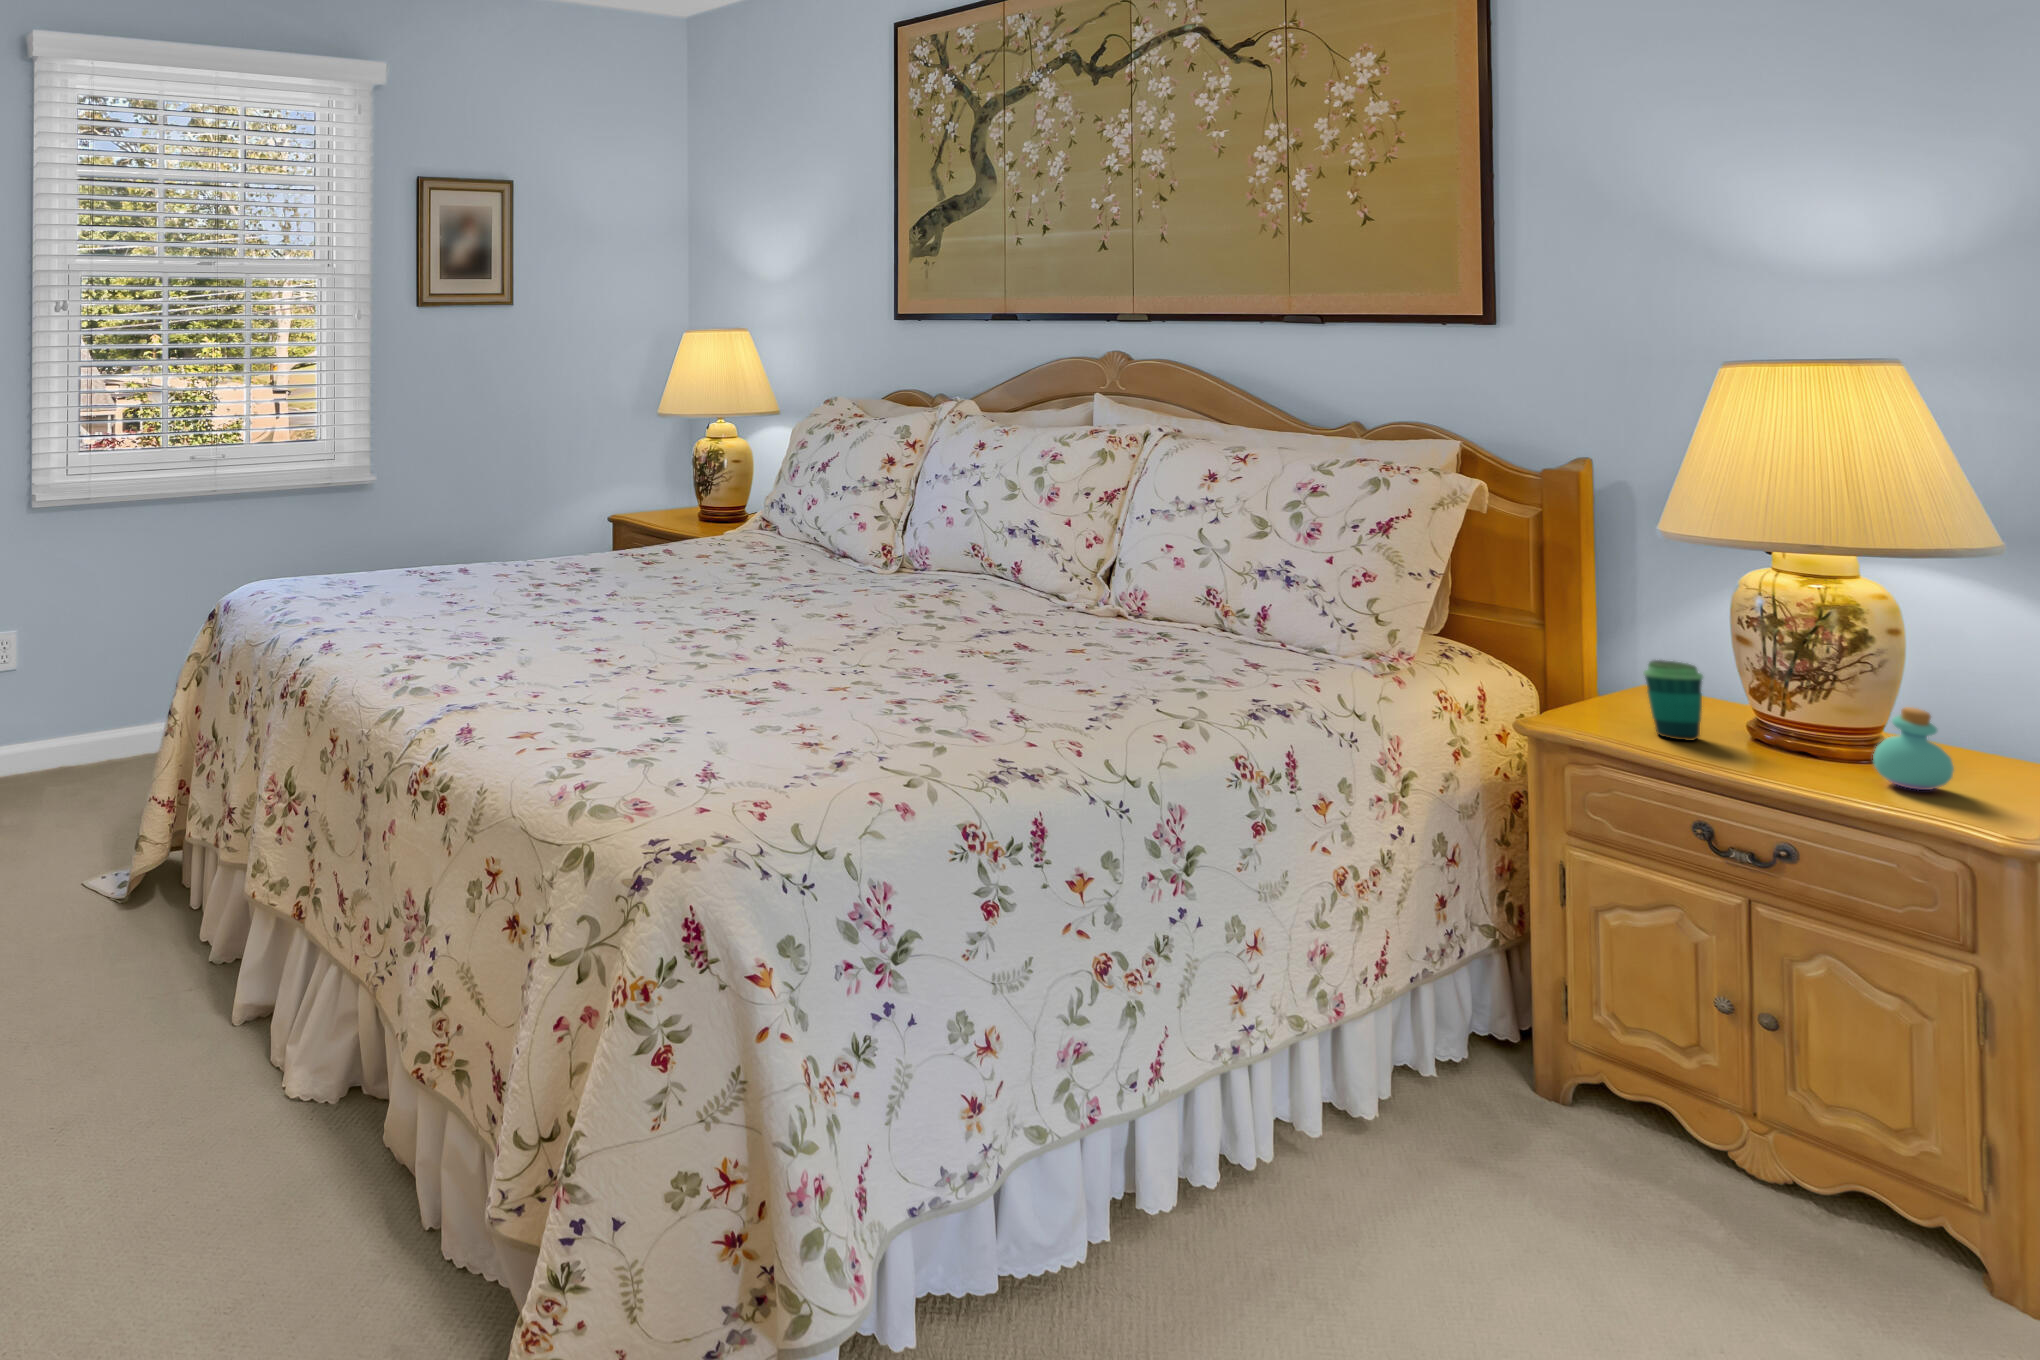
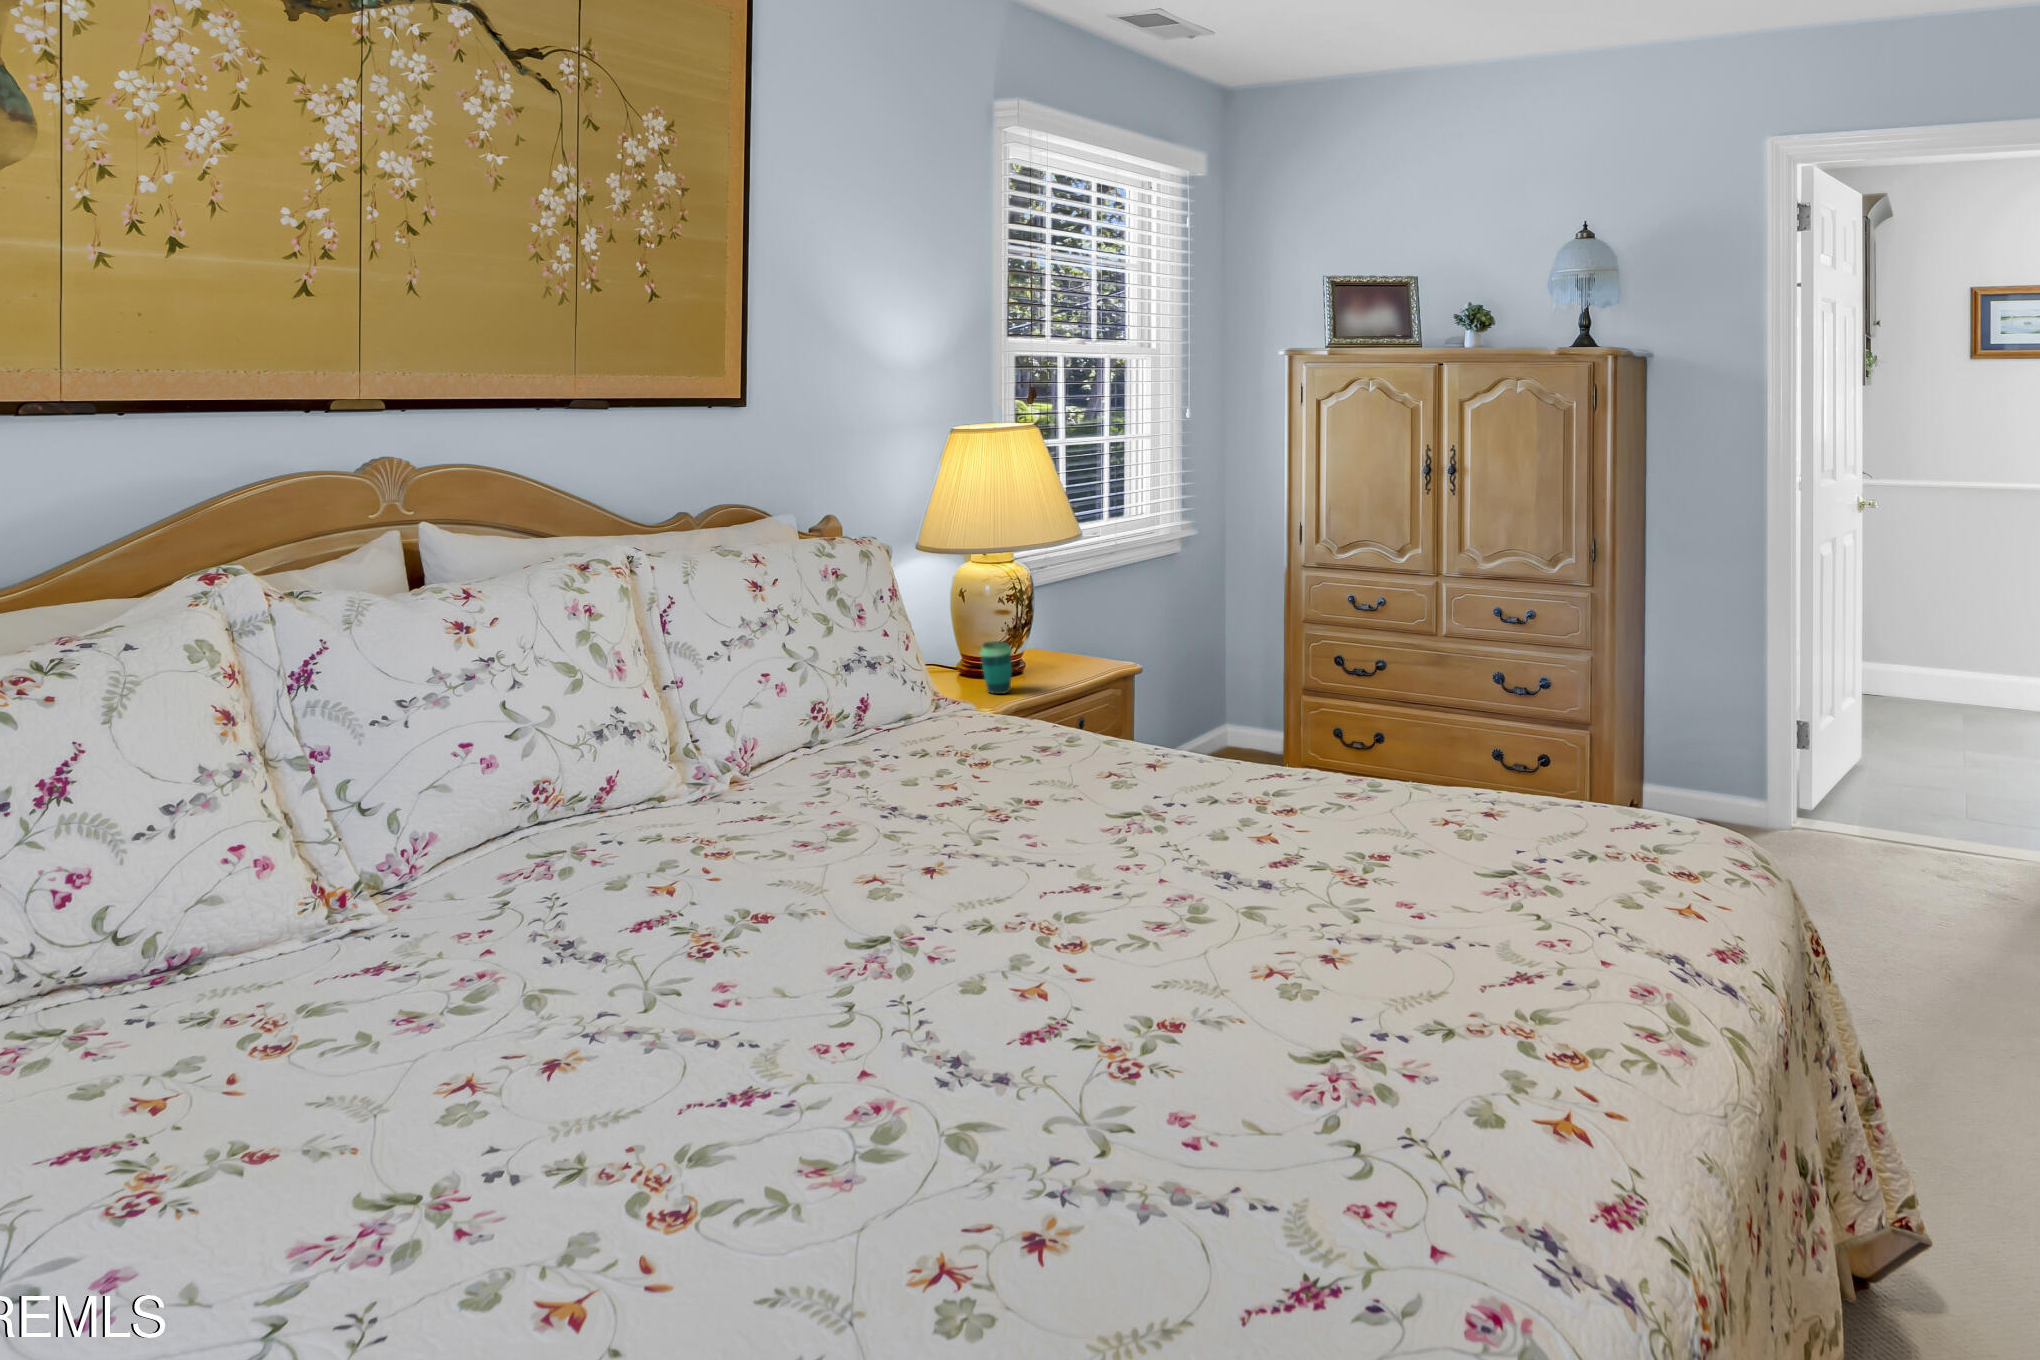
perfume bottle: present [1873,707,1954,790] -> none [1057,626,1090,672]

